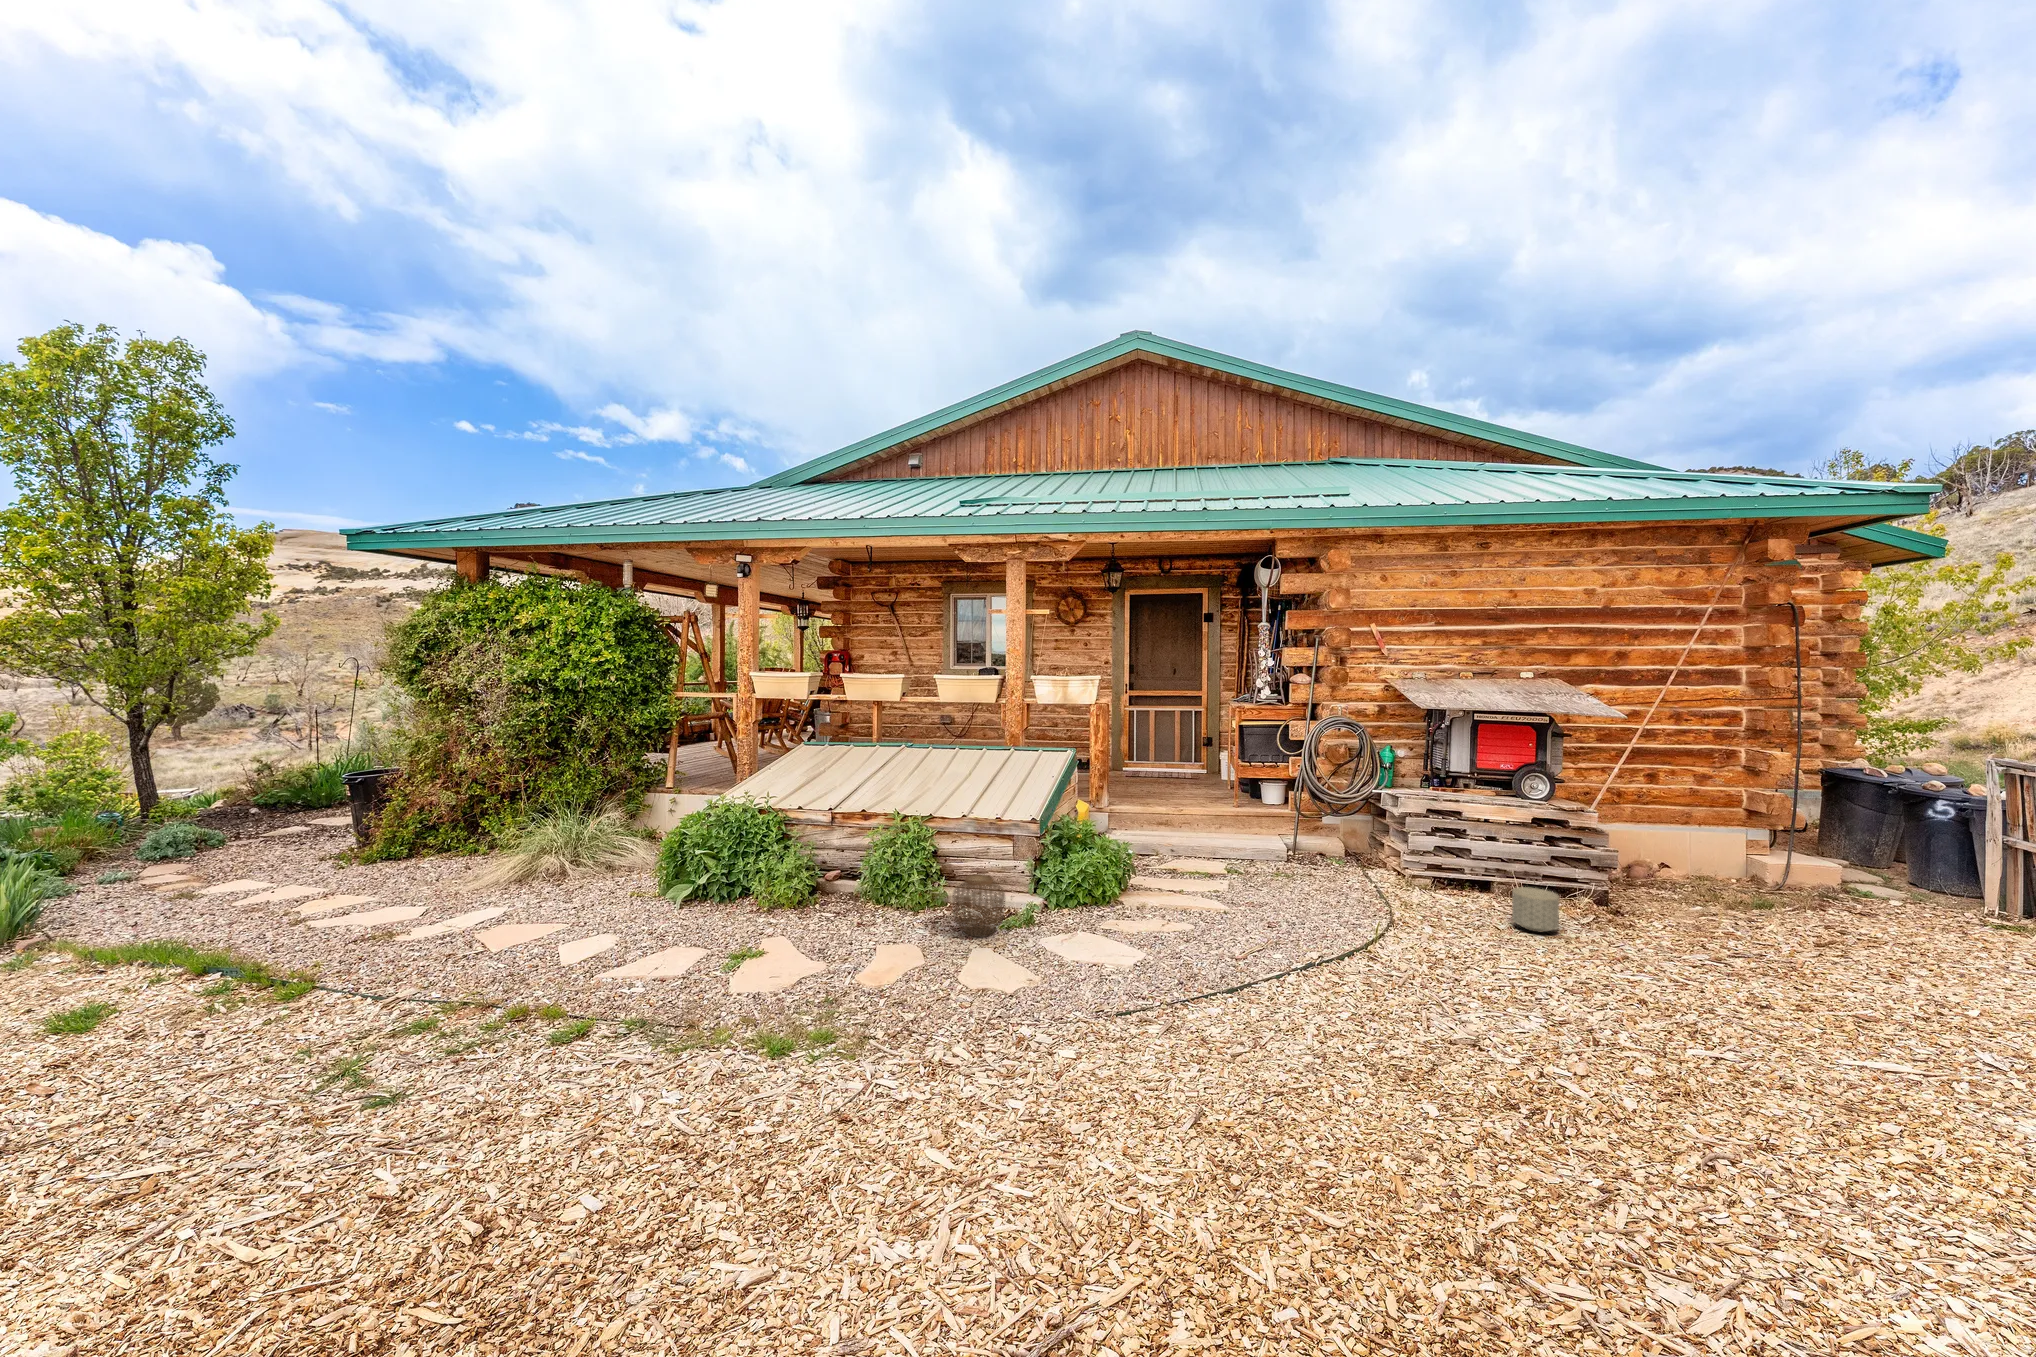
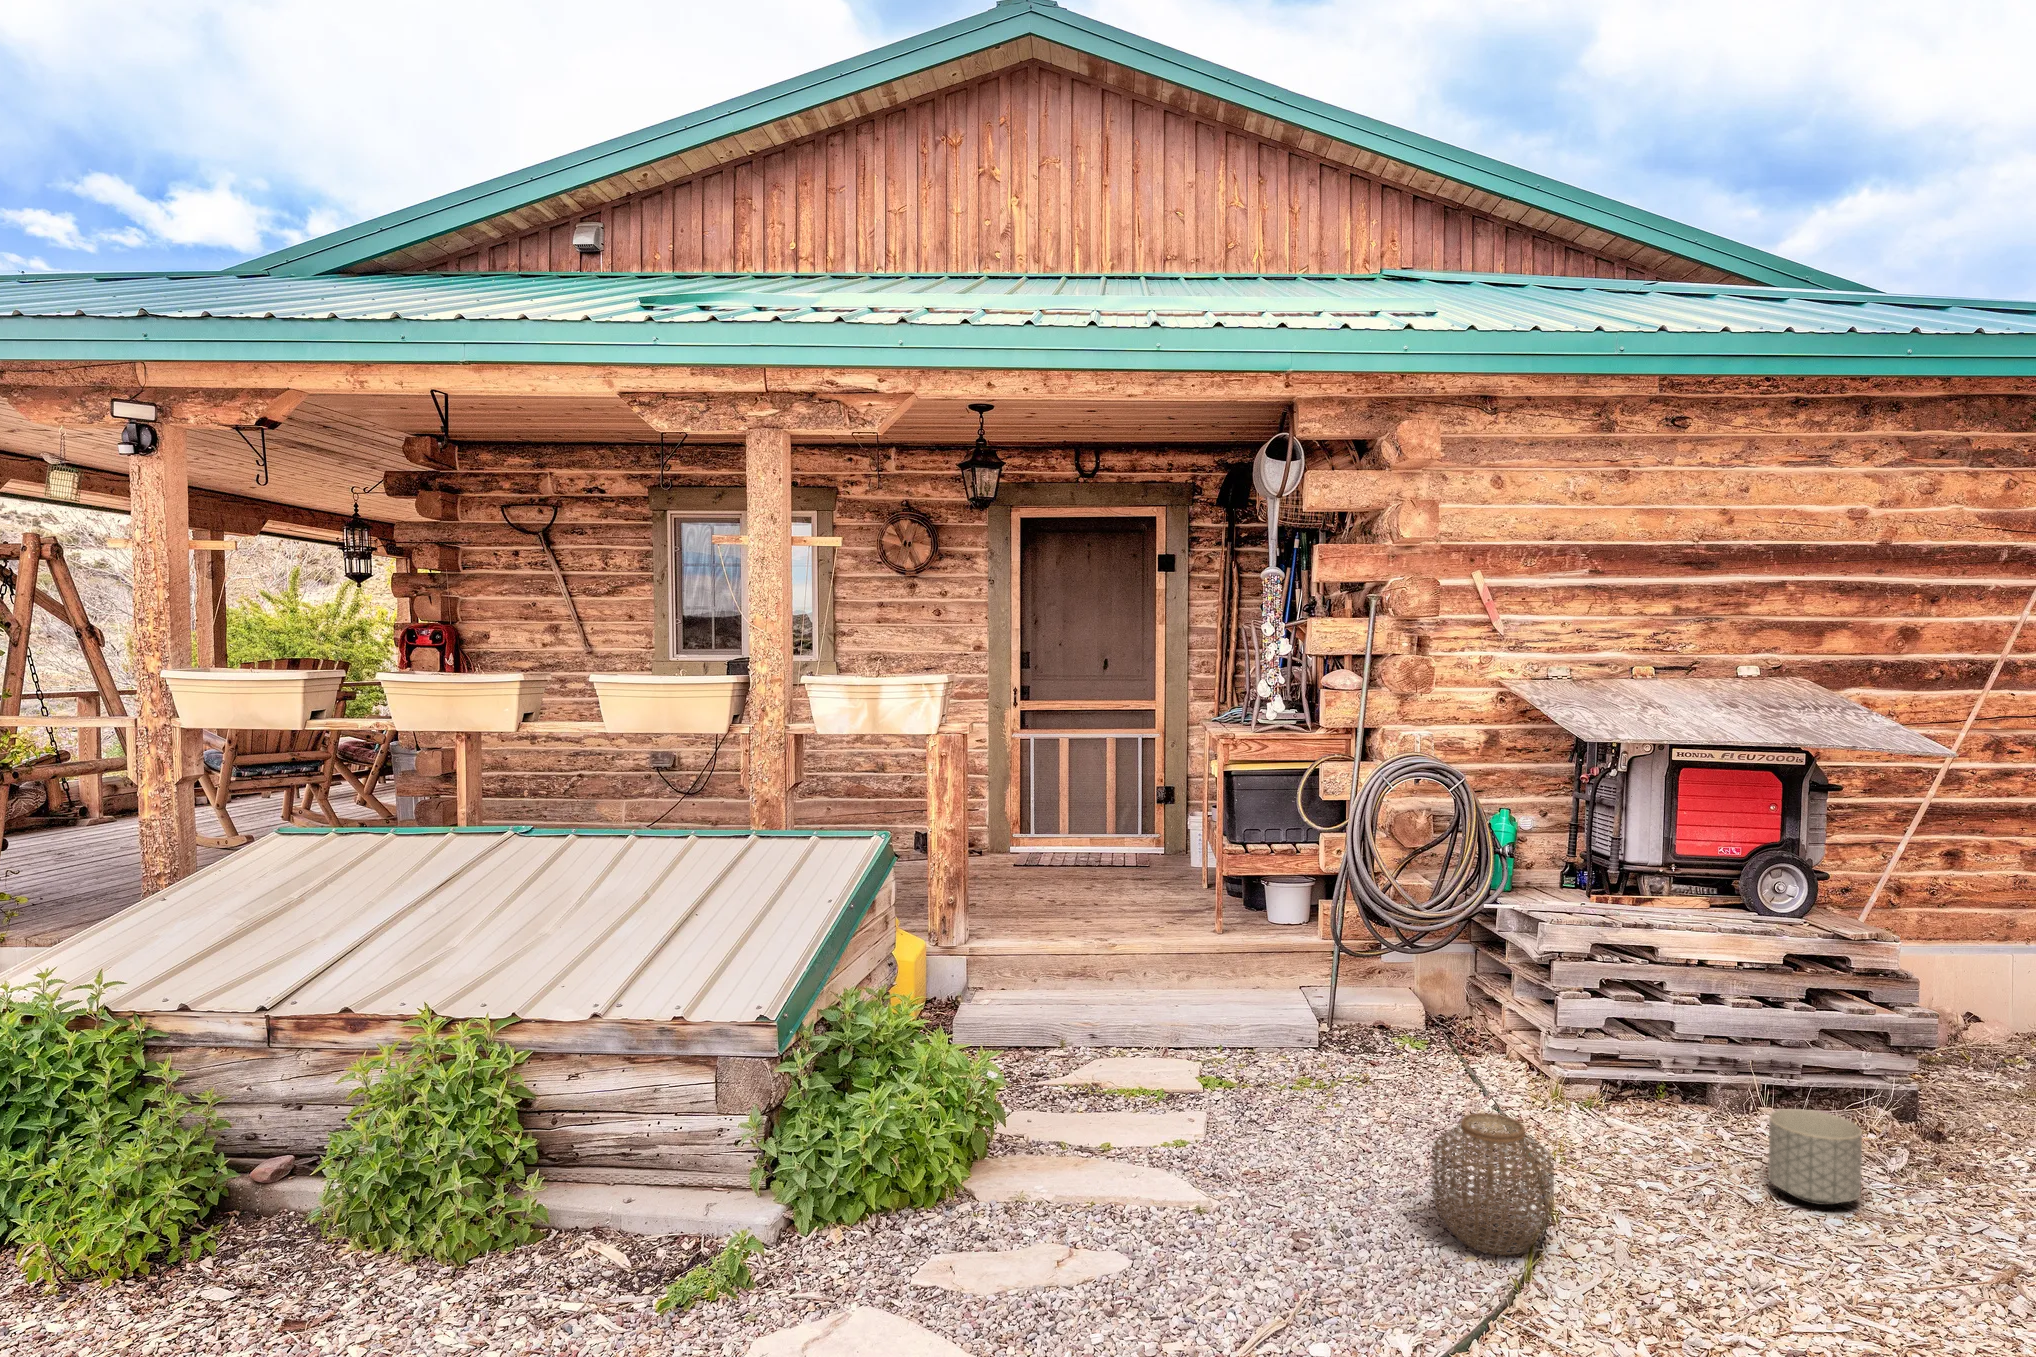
woven basket: present [953,874,1005,937] -> present [1432,1113,1554,1255]

